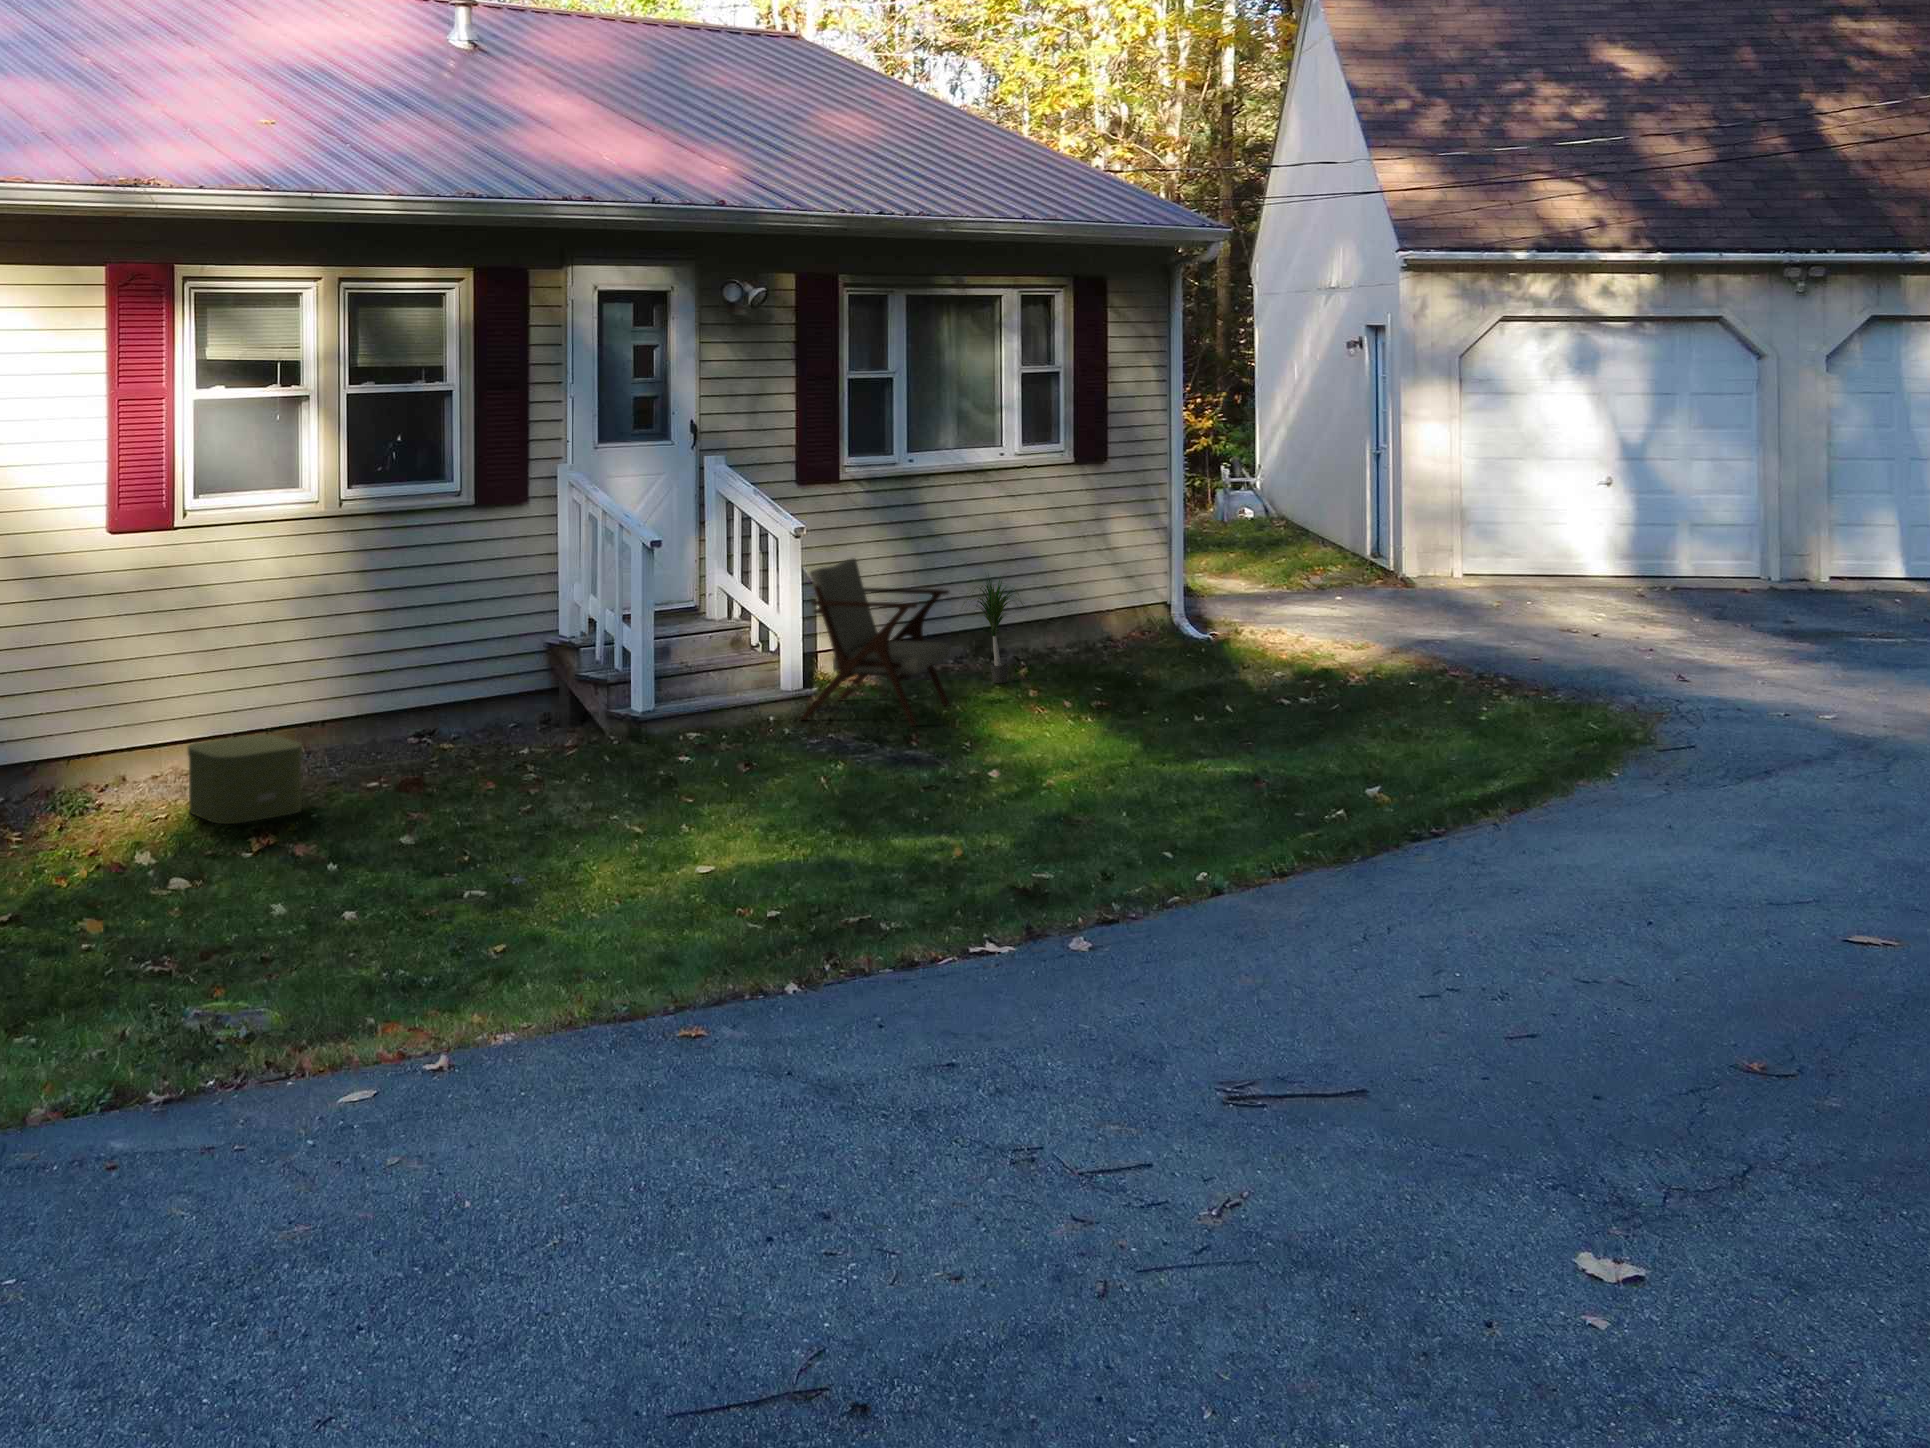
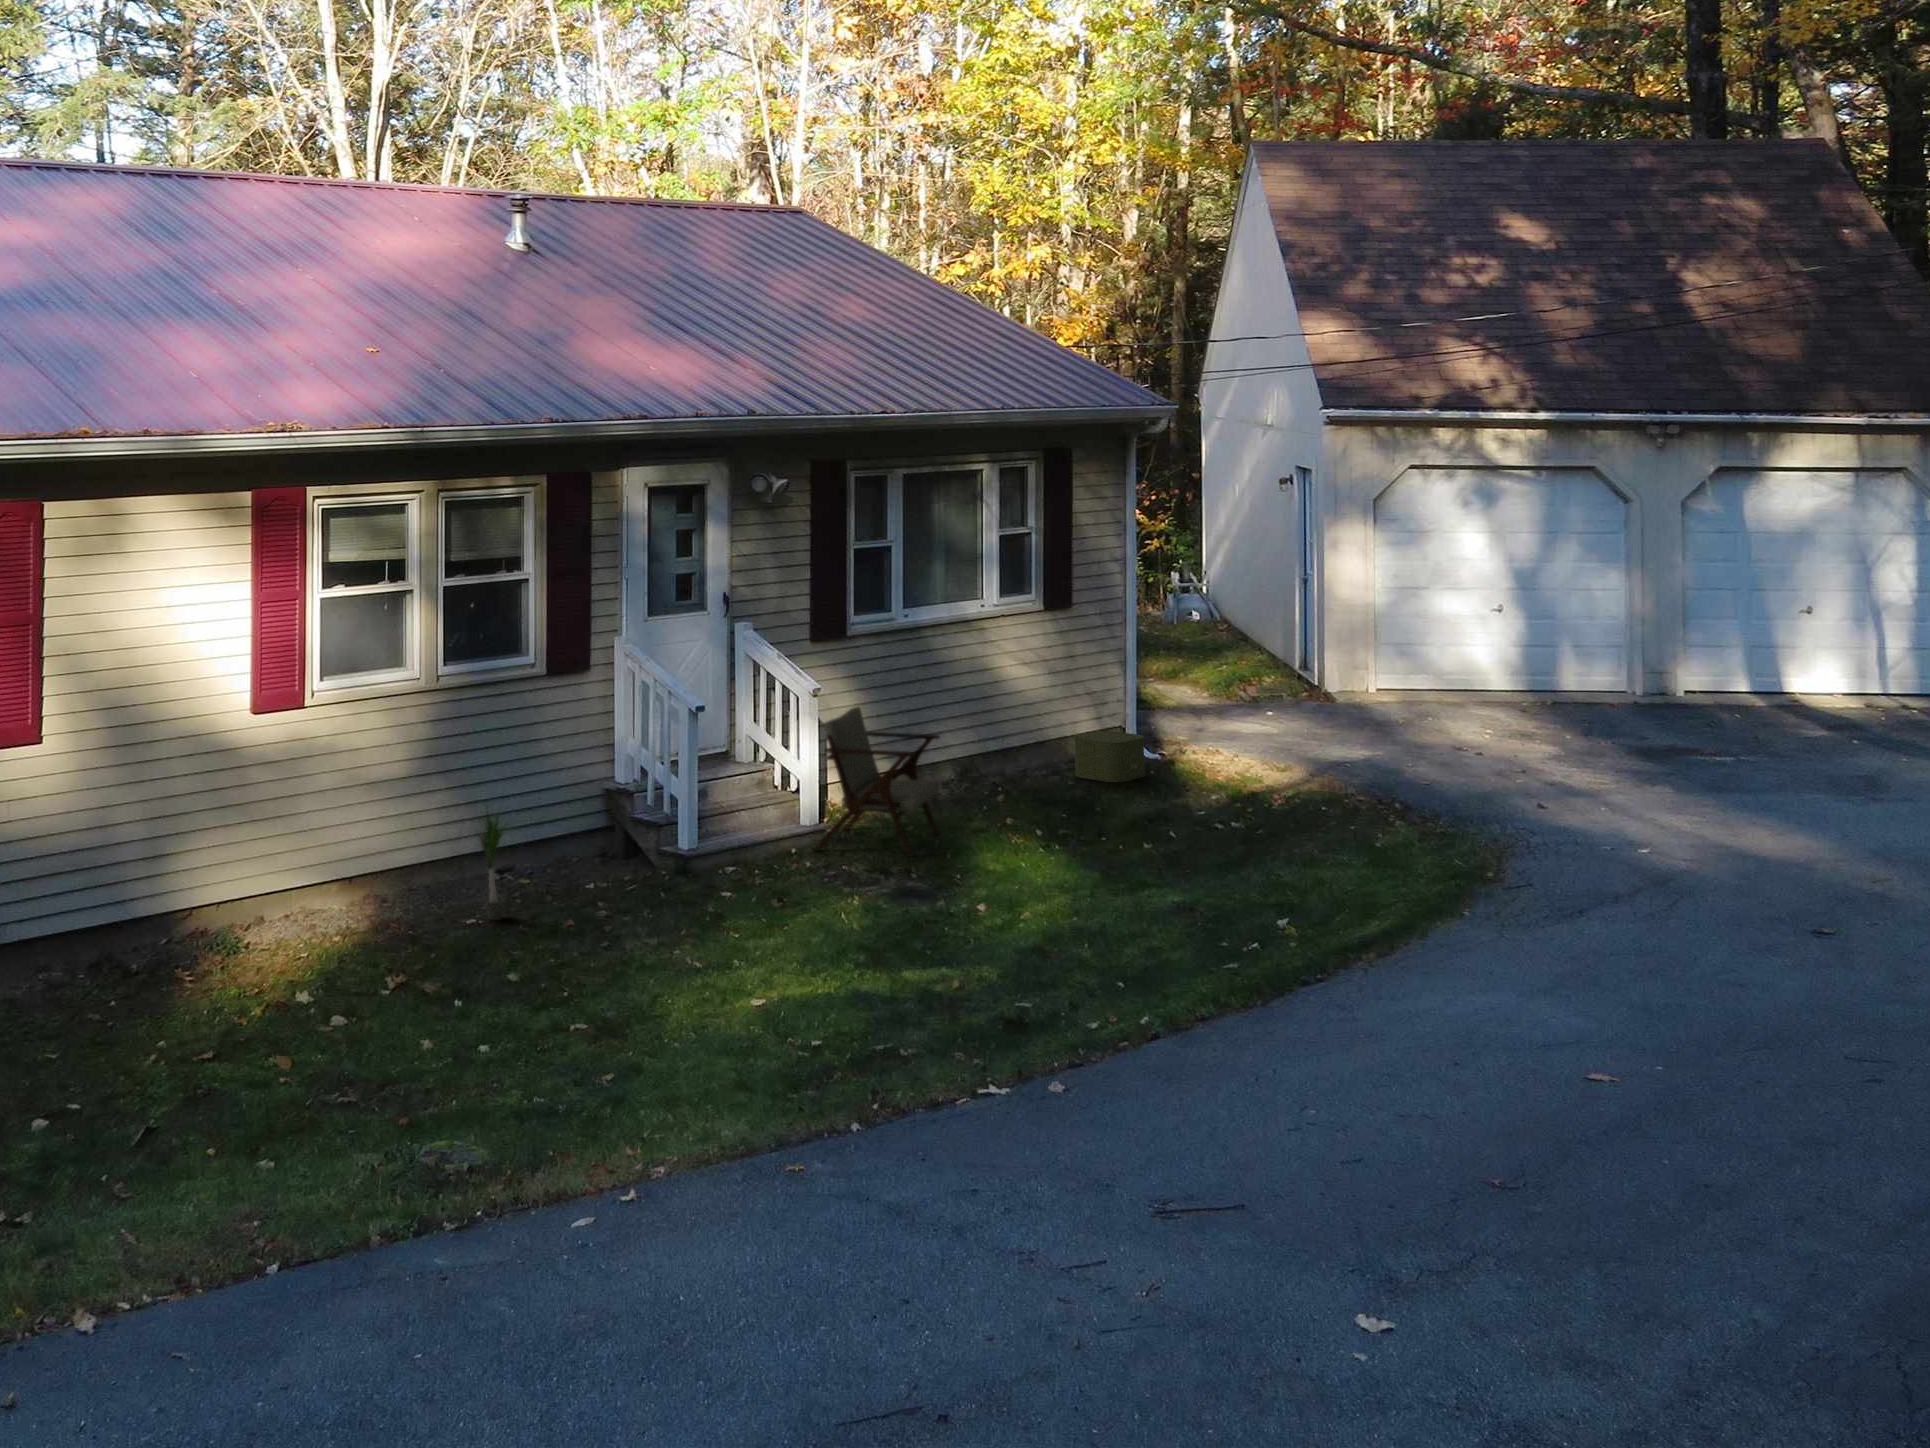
potted plant: present [976,575,1024,683] -> present [474,812,519,920]
storage box: present [188,734,302,824] -> present [1074,731,1145,782]

